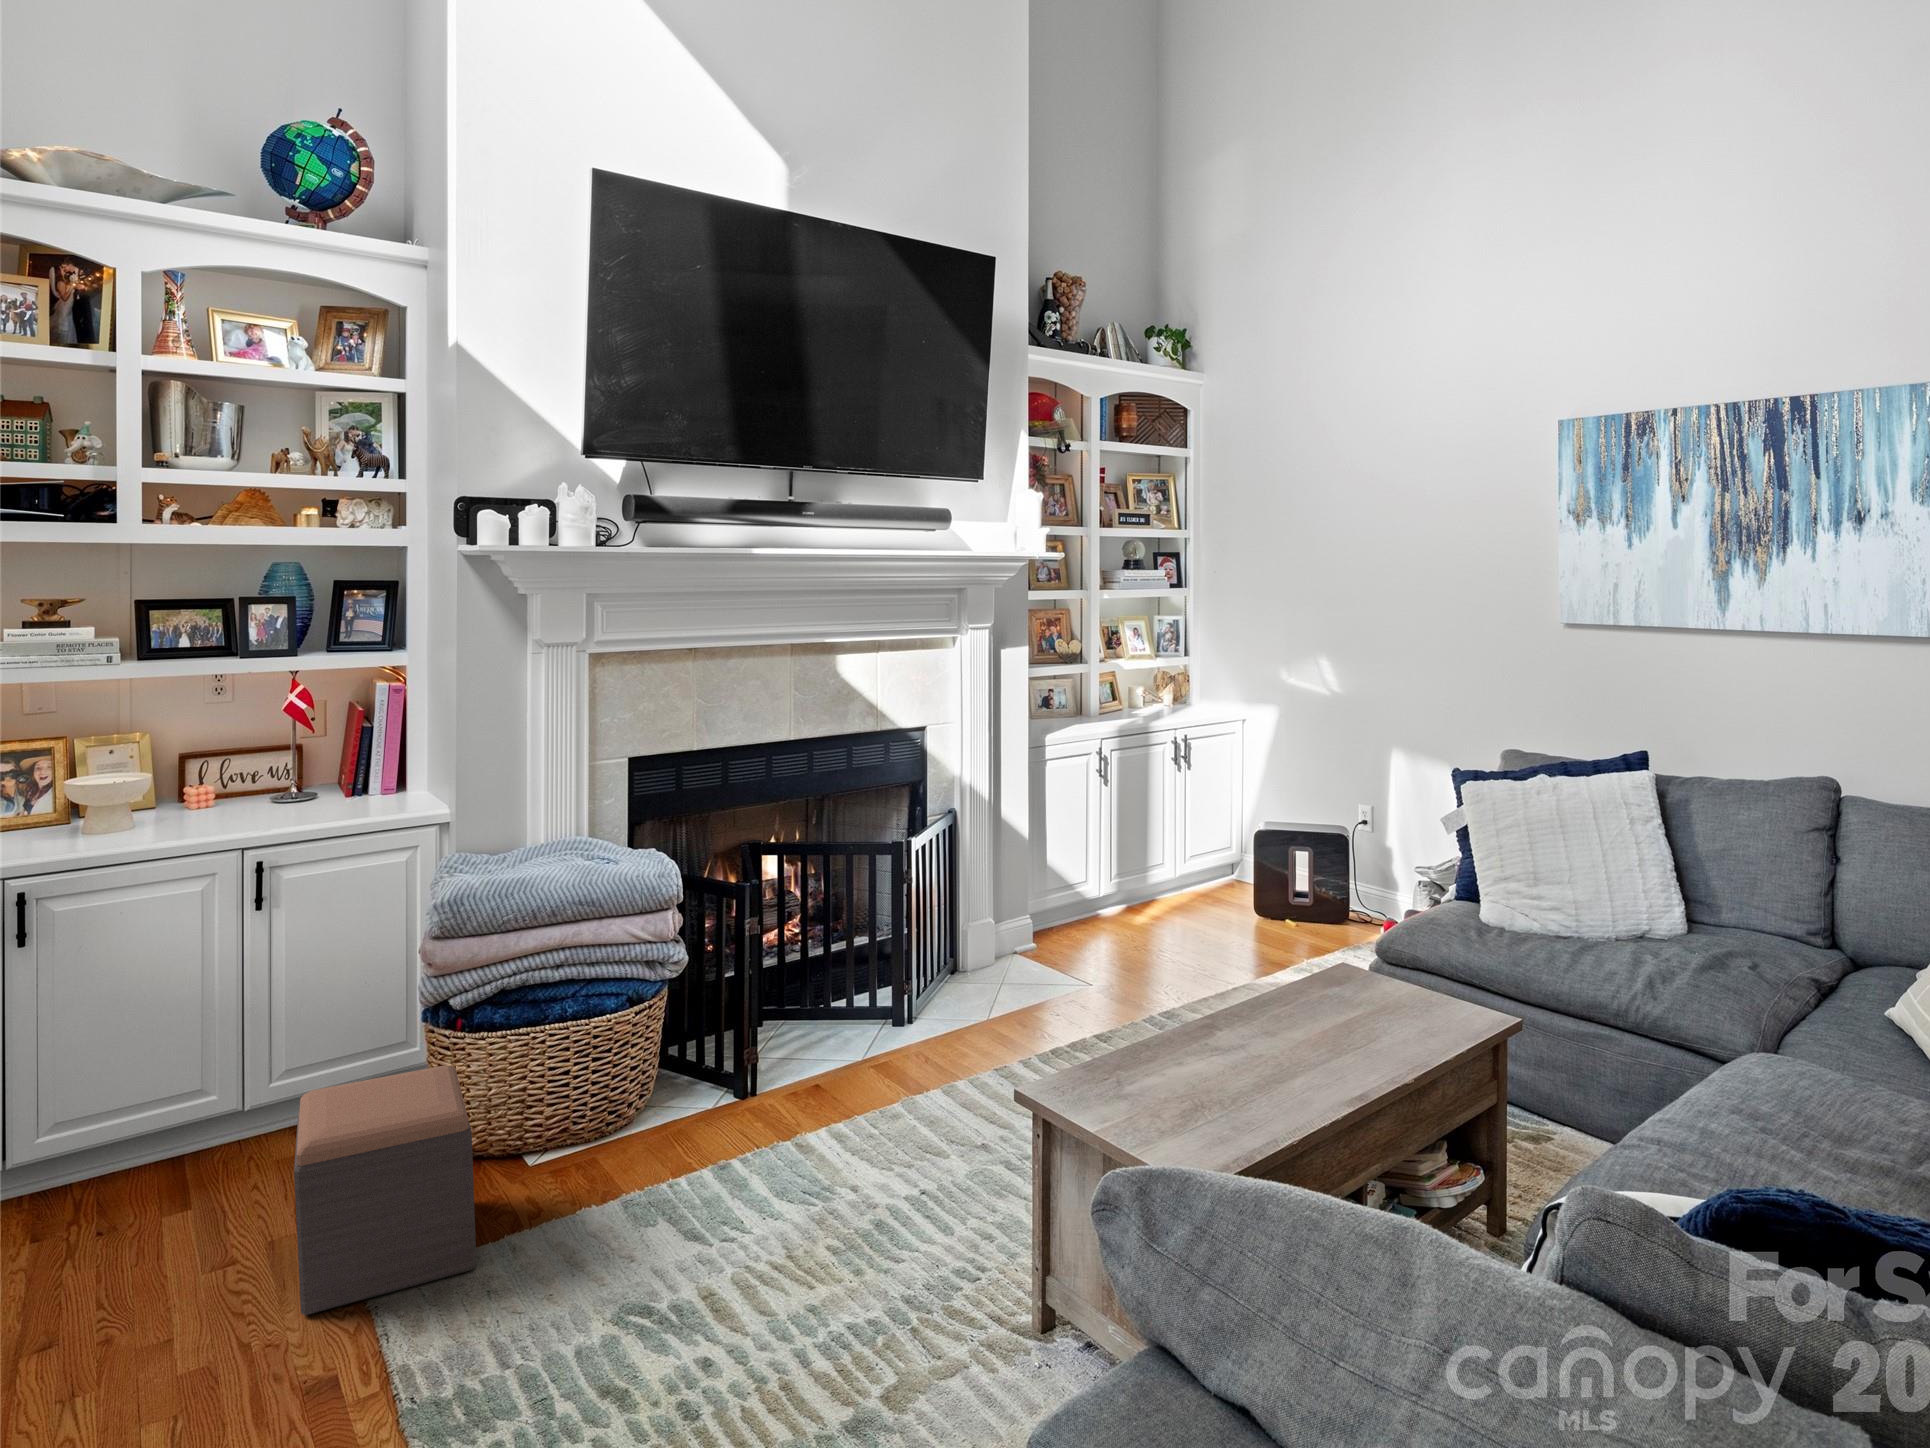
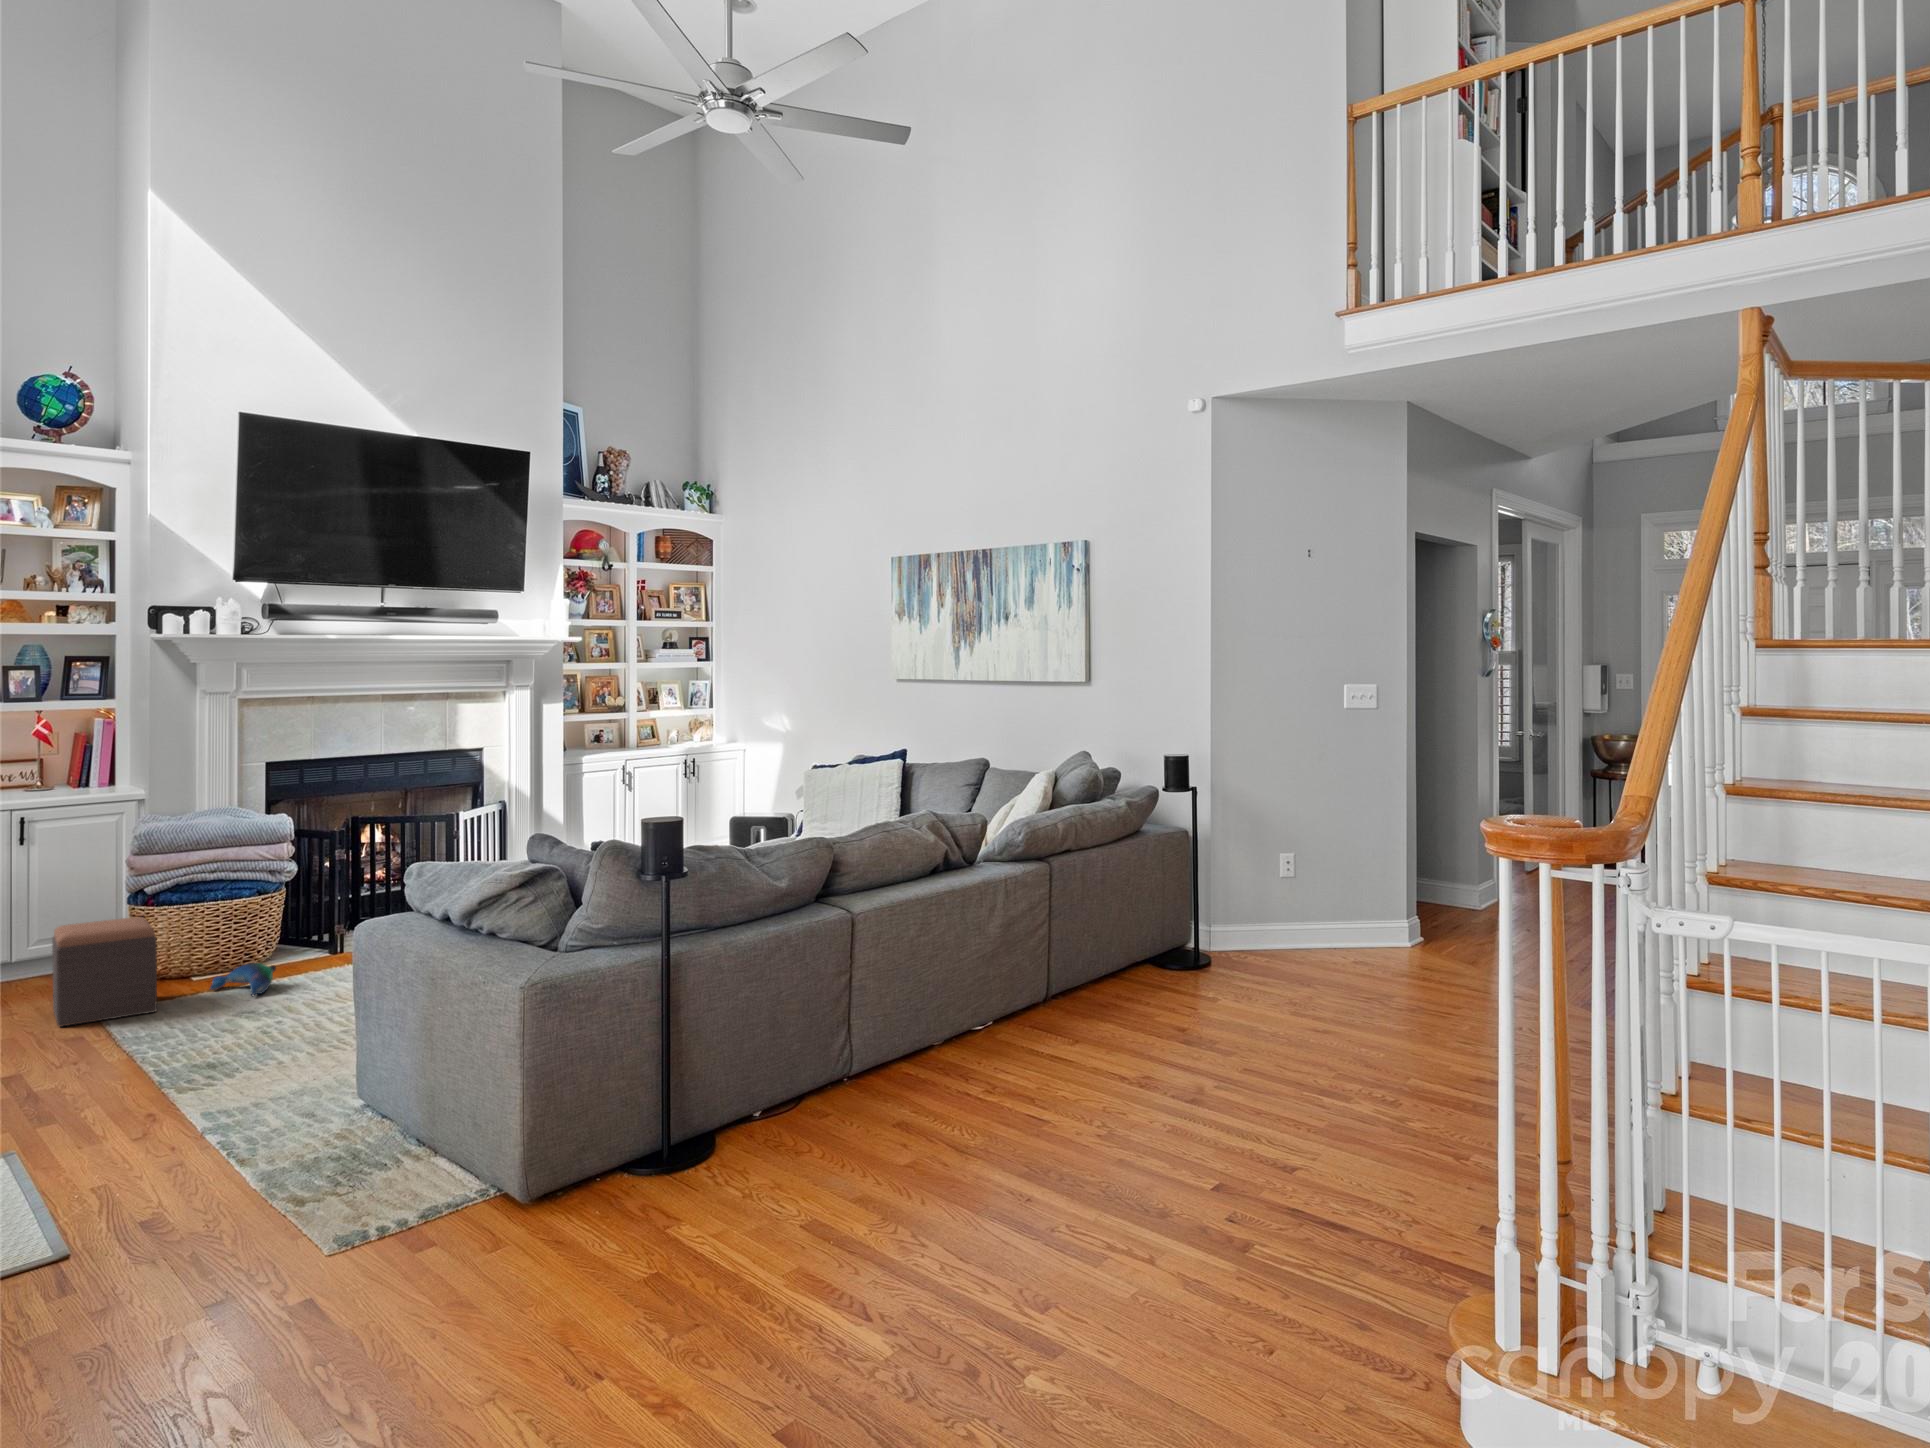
plush toy: none [561,1142,670,1228] -> present [210,963,276,996]

